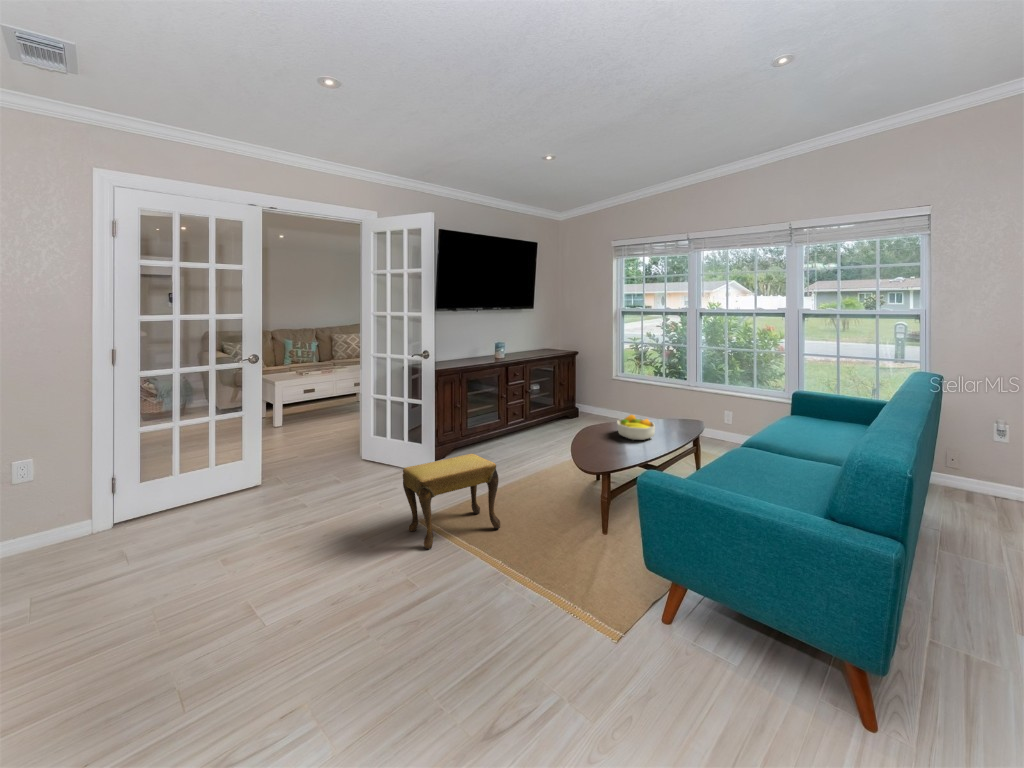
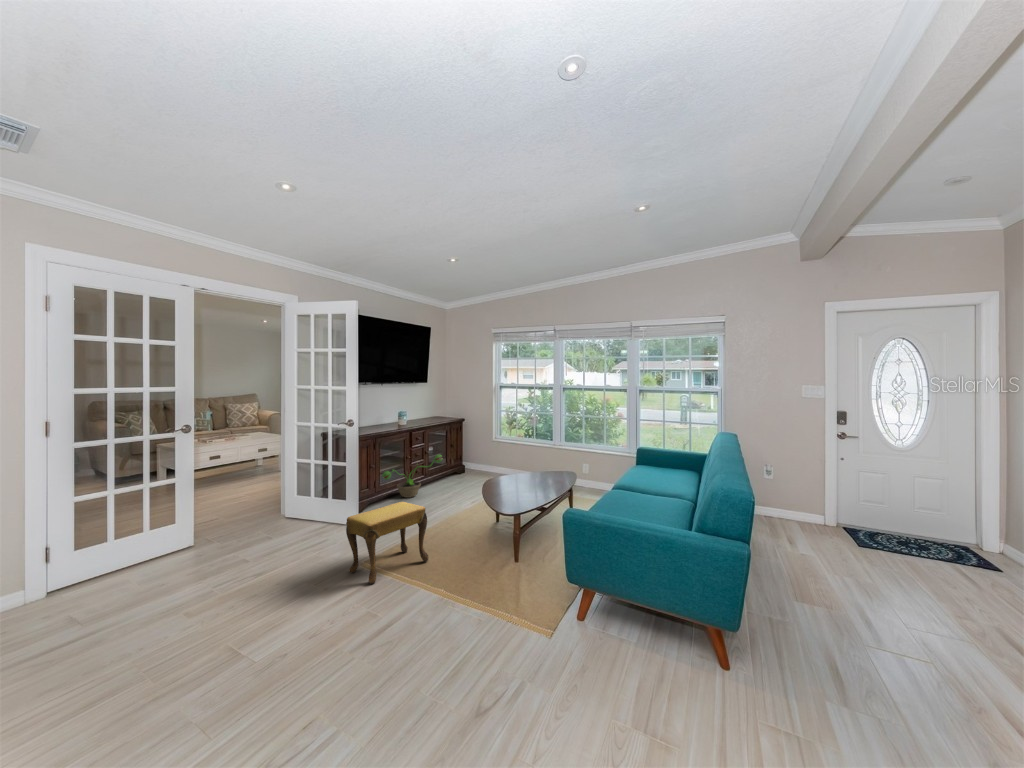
decorative plant: none [470,397,541,445] -> present [382,455,442,498]
fruit bowl: present [617,415,655,440] -> none [508,464,537,483]

